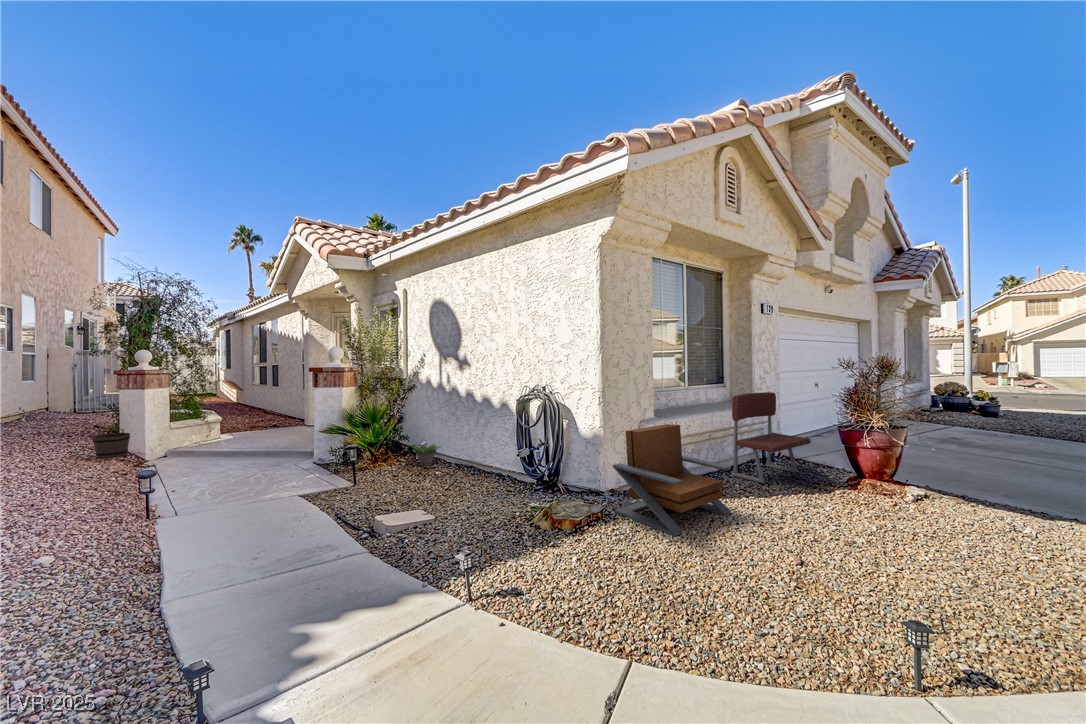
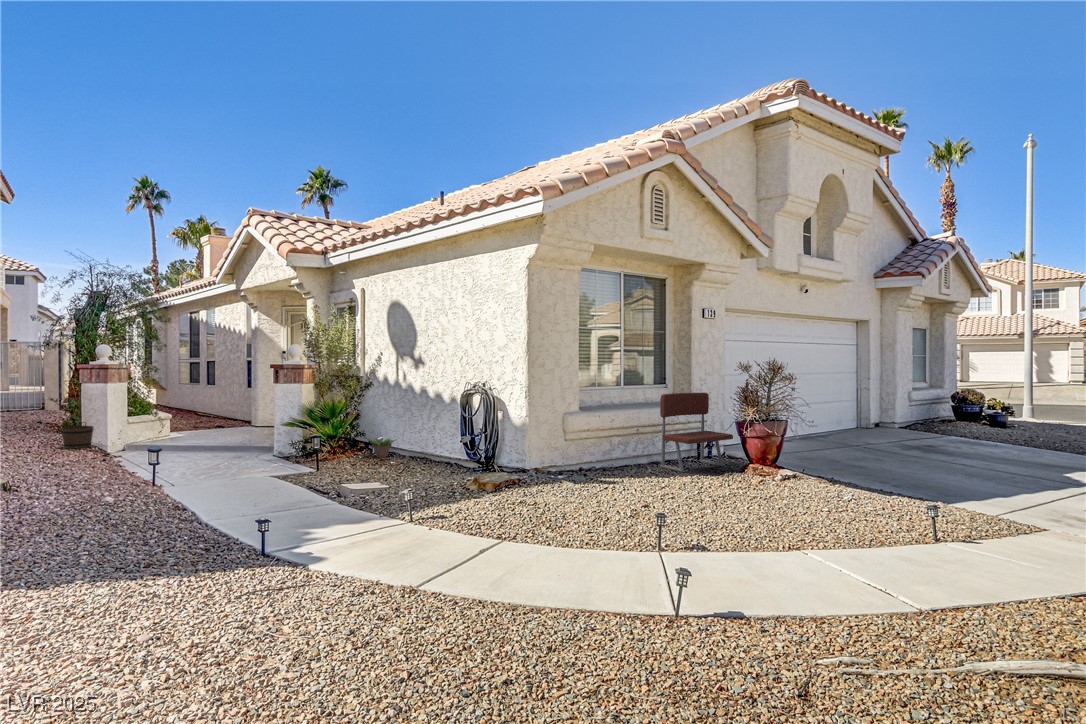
lounge chair: present [613,424,731,536] -> none [537,416,633,498]

